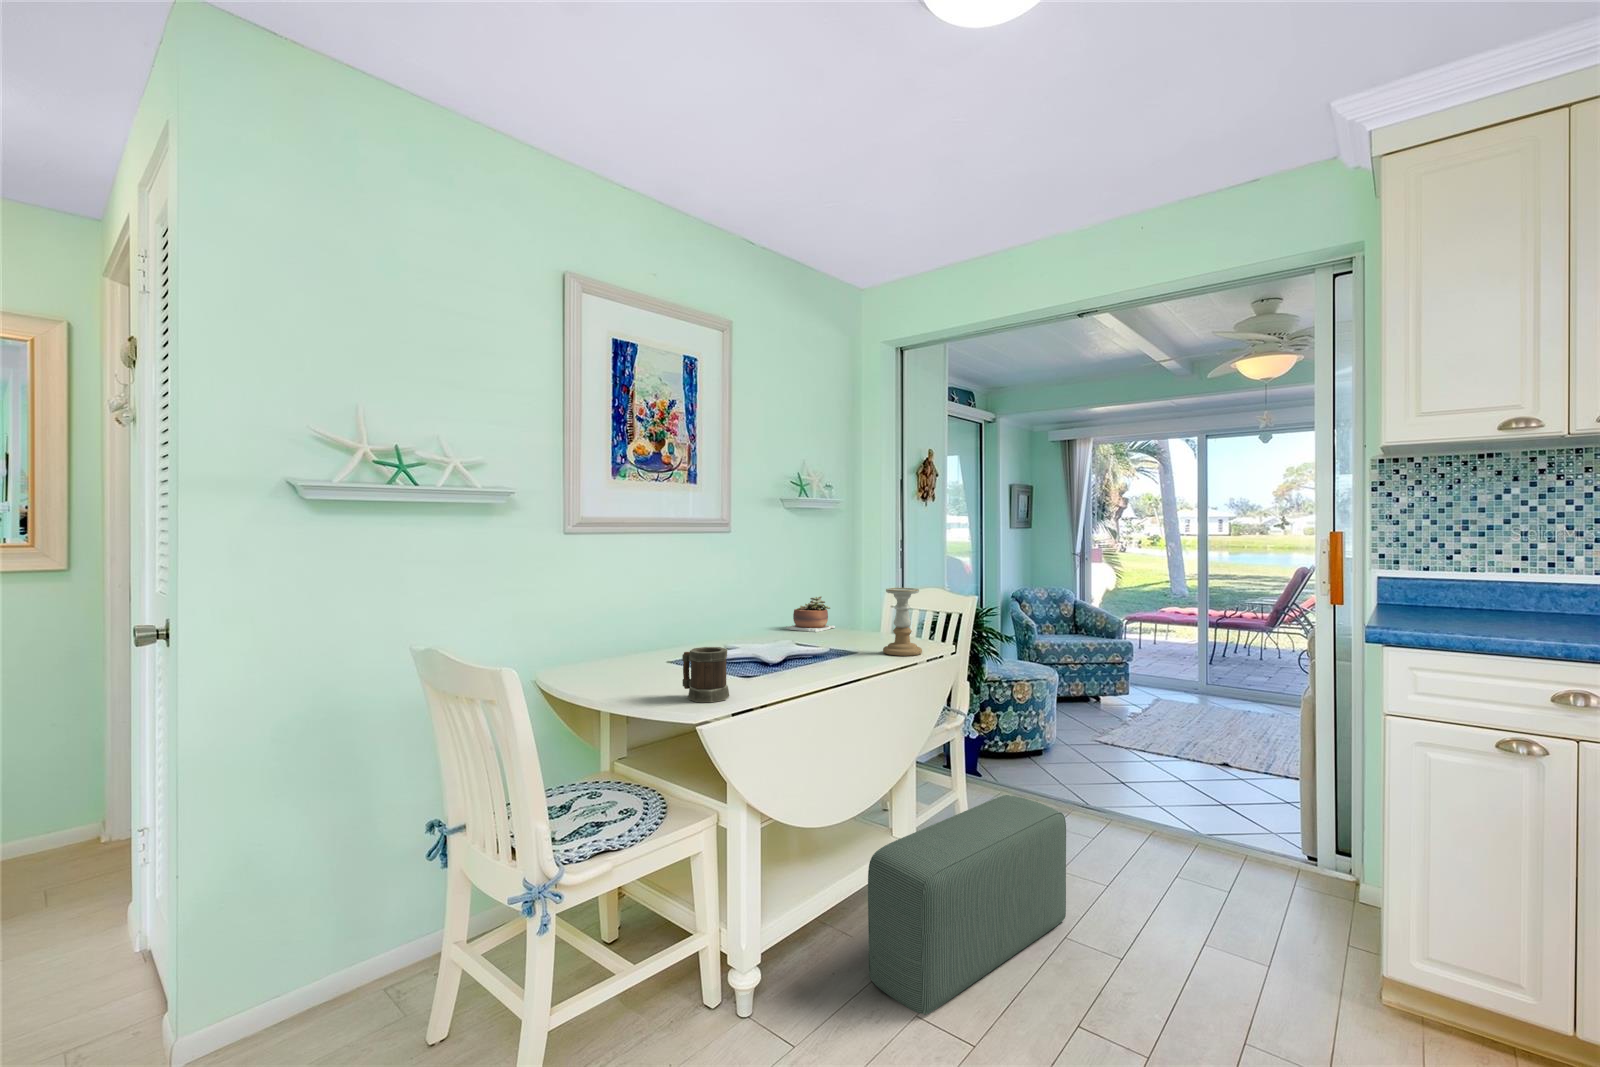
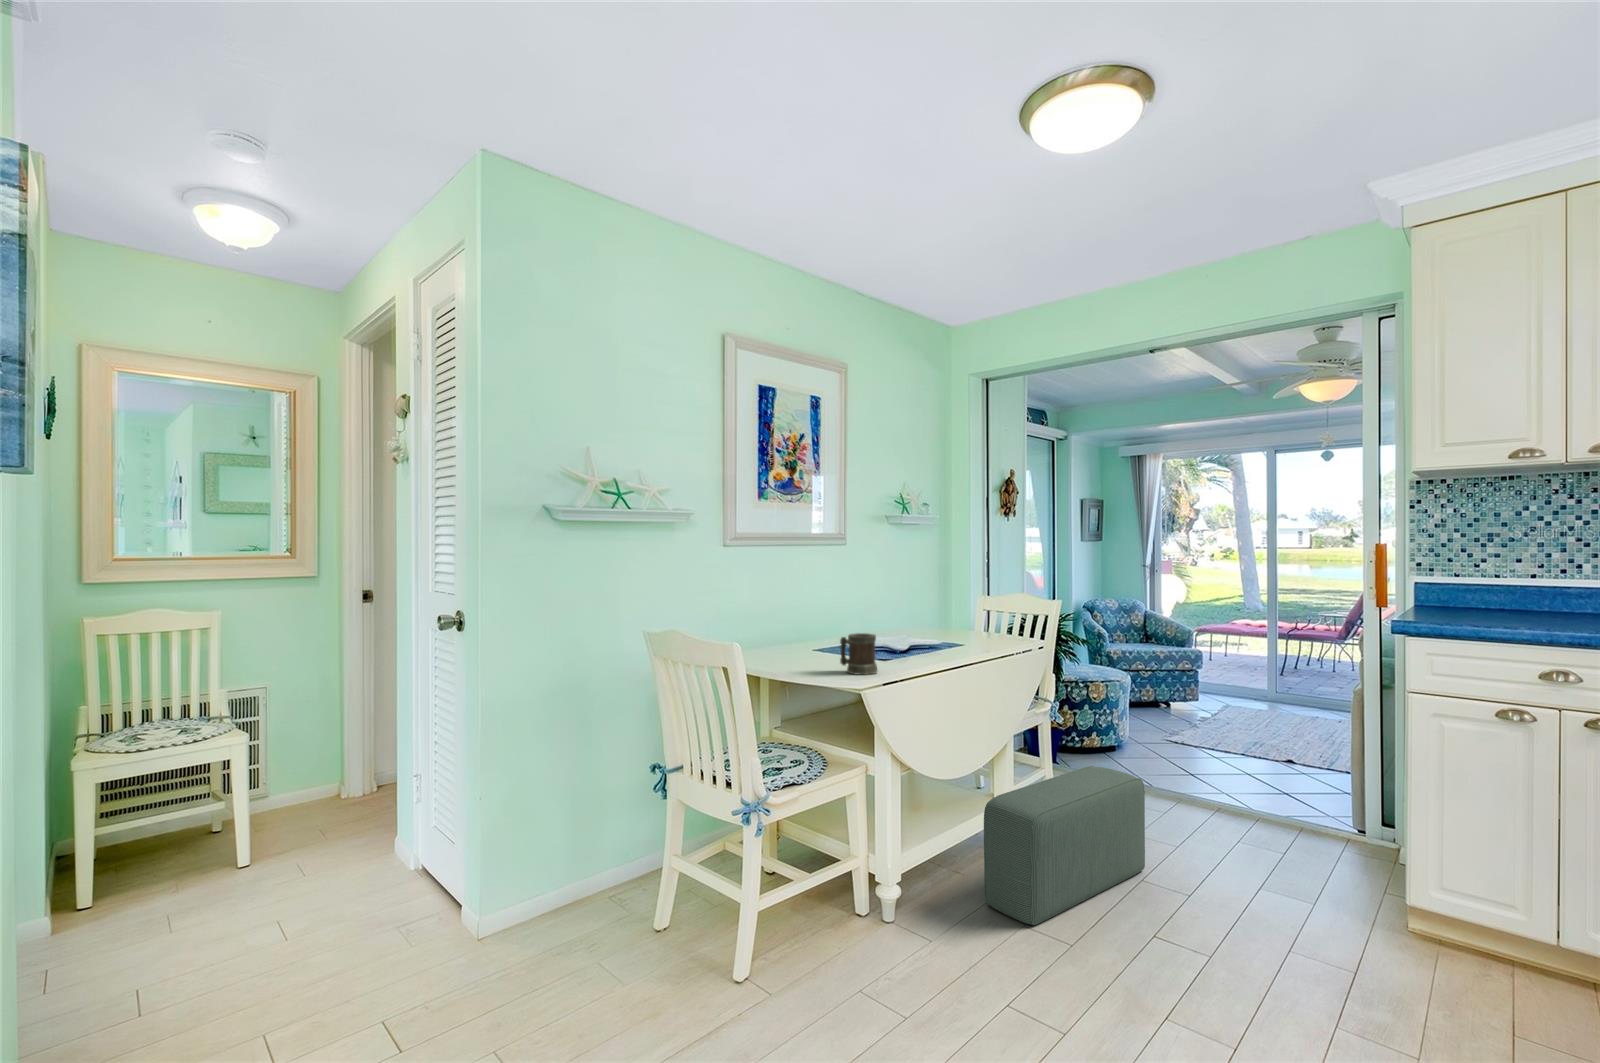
candle holder: present [883,588,922,656] -> none [984,592,1018,648]
succulent plant: present [786,596,835,632] -> none [889,601,932,632]

